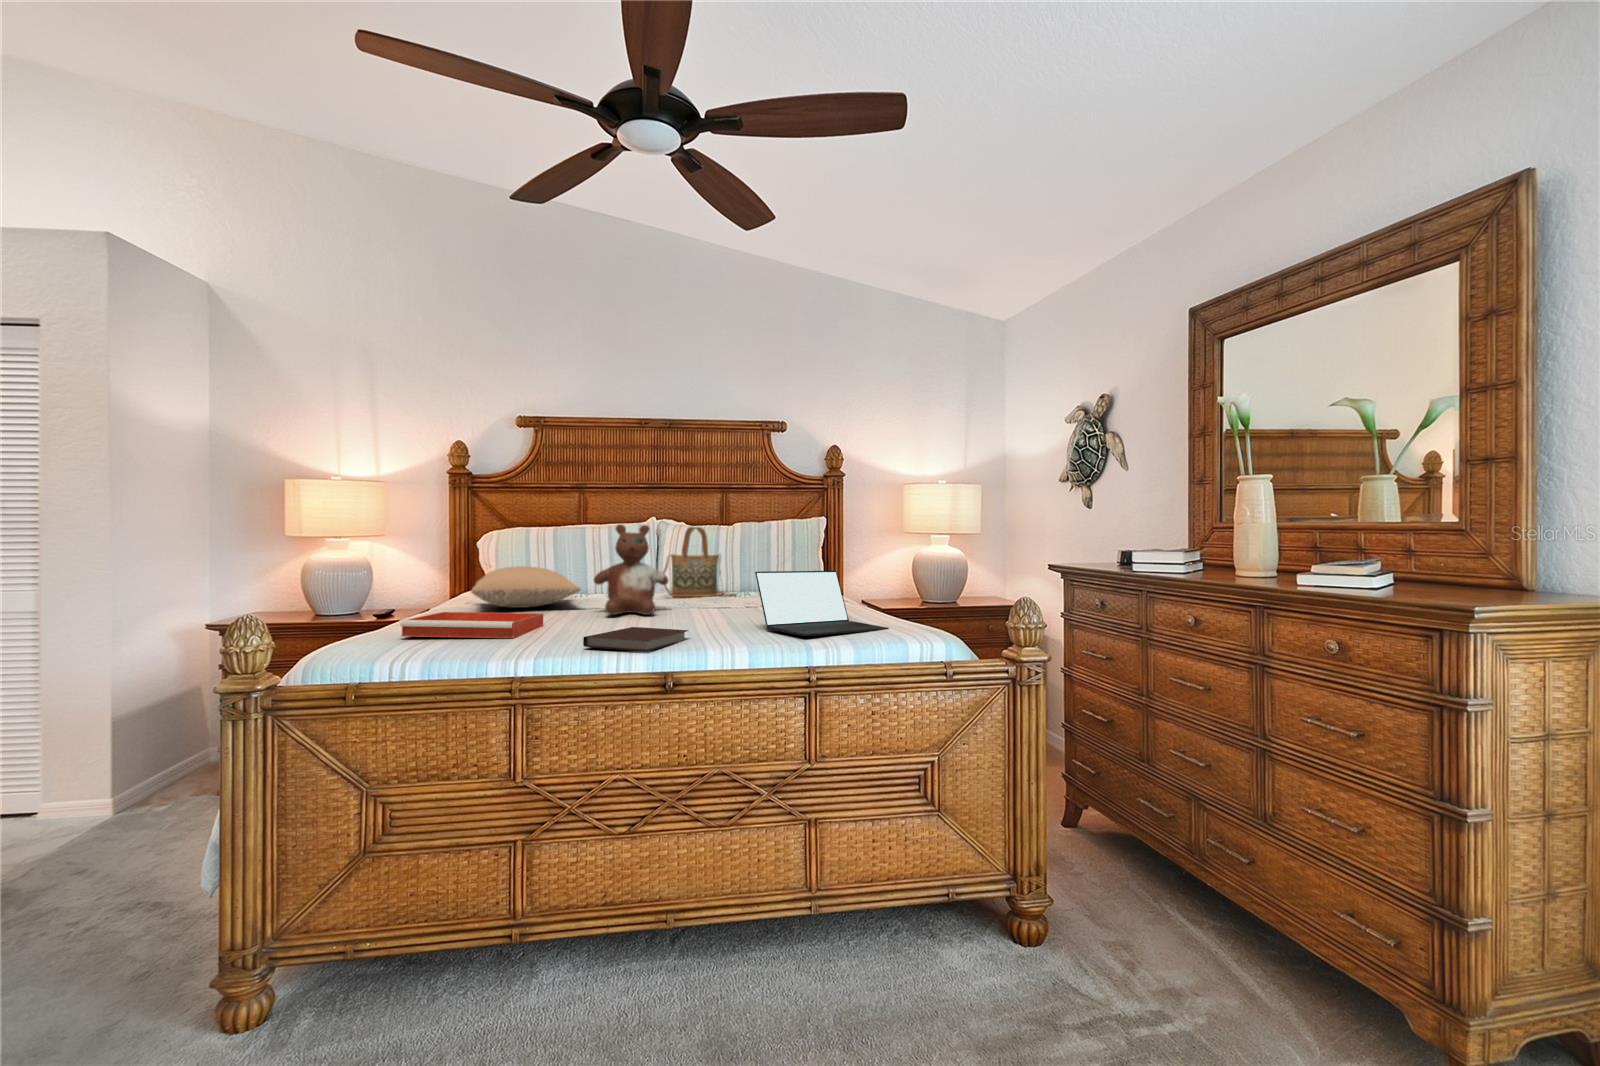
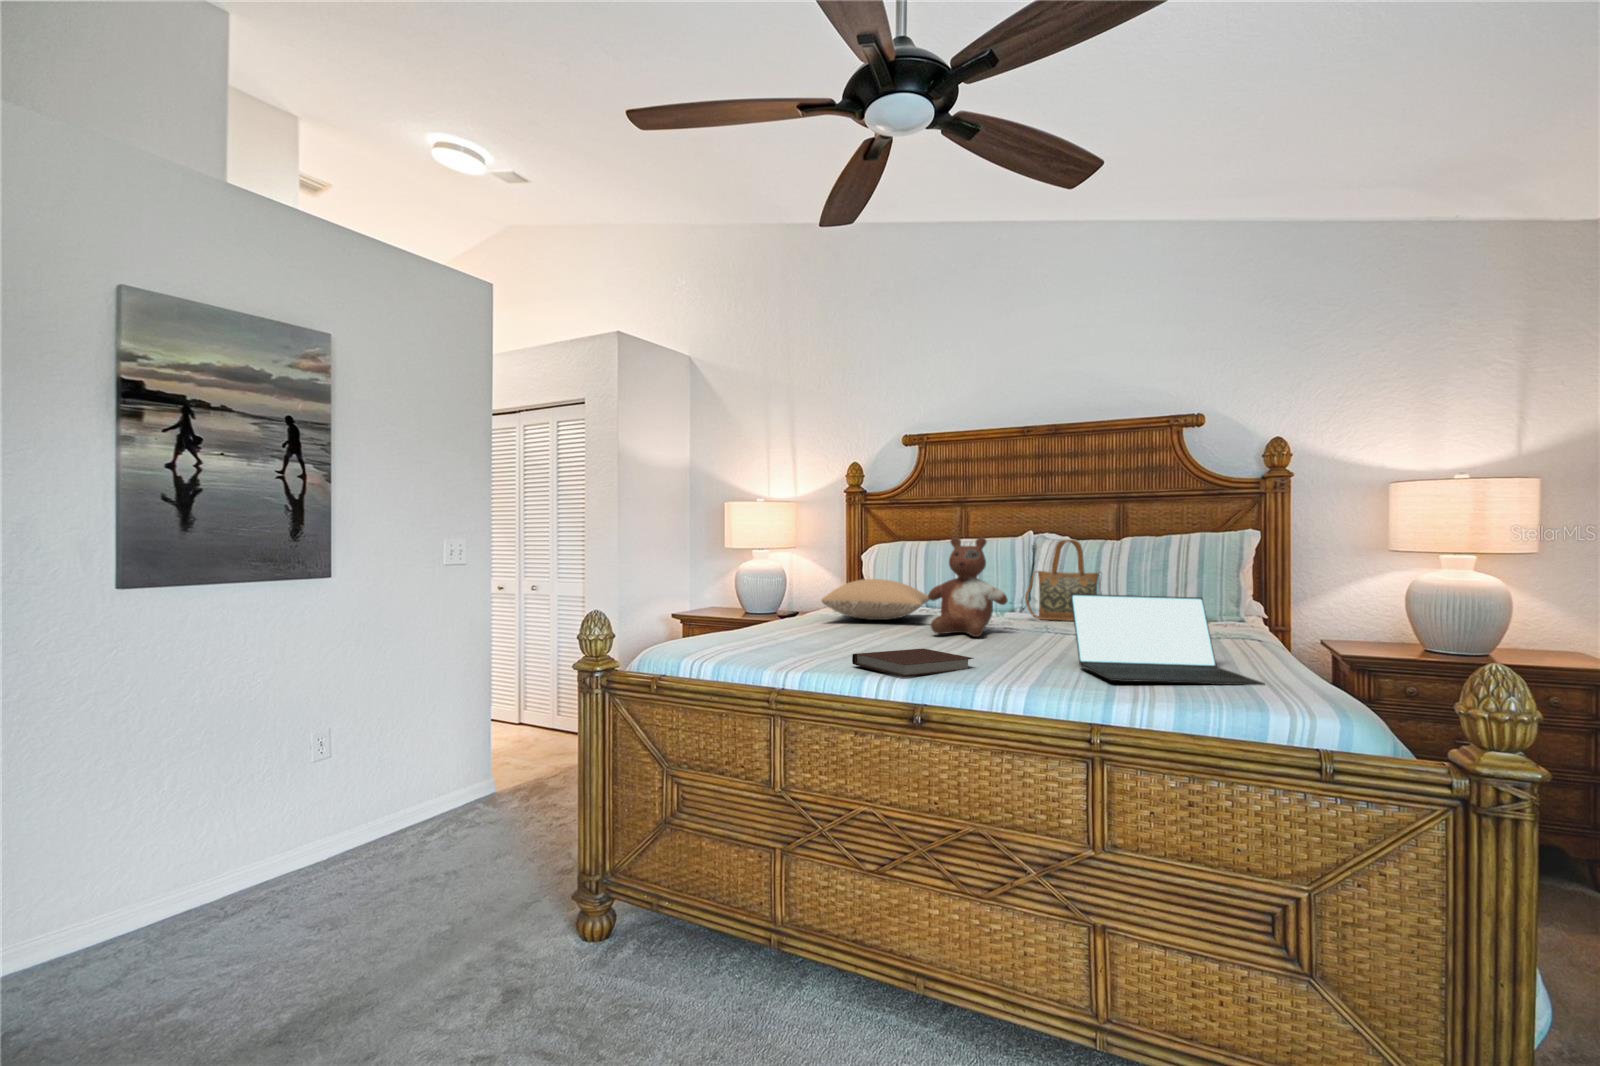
tray: present [400,612,543,638] -> none [733,619,862,649]

